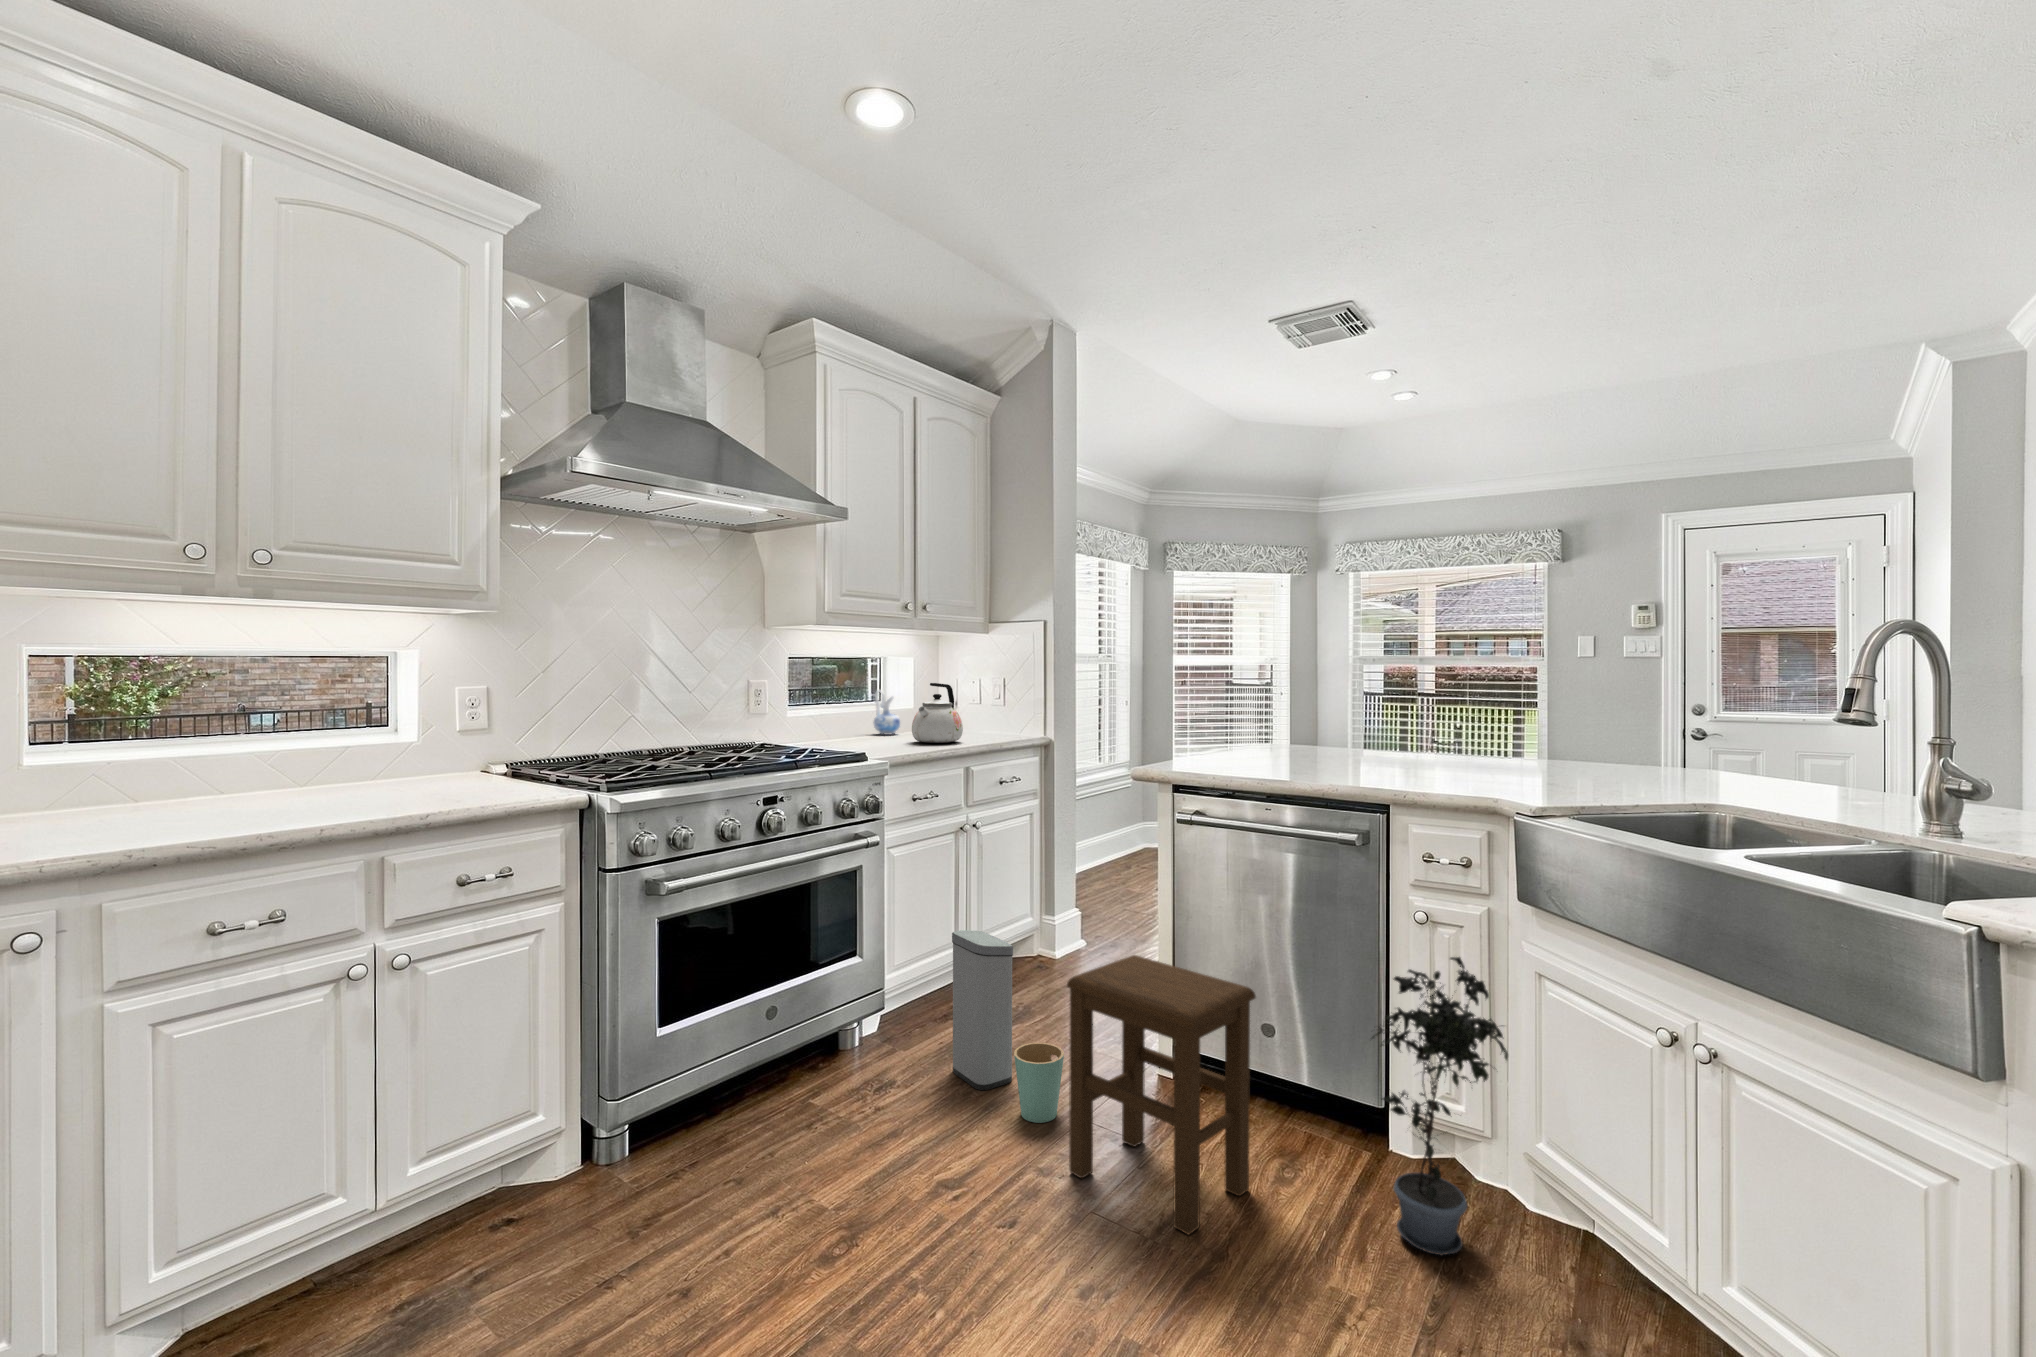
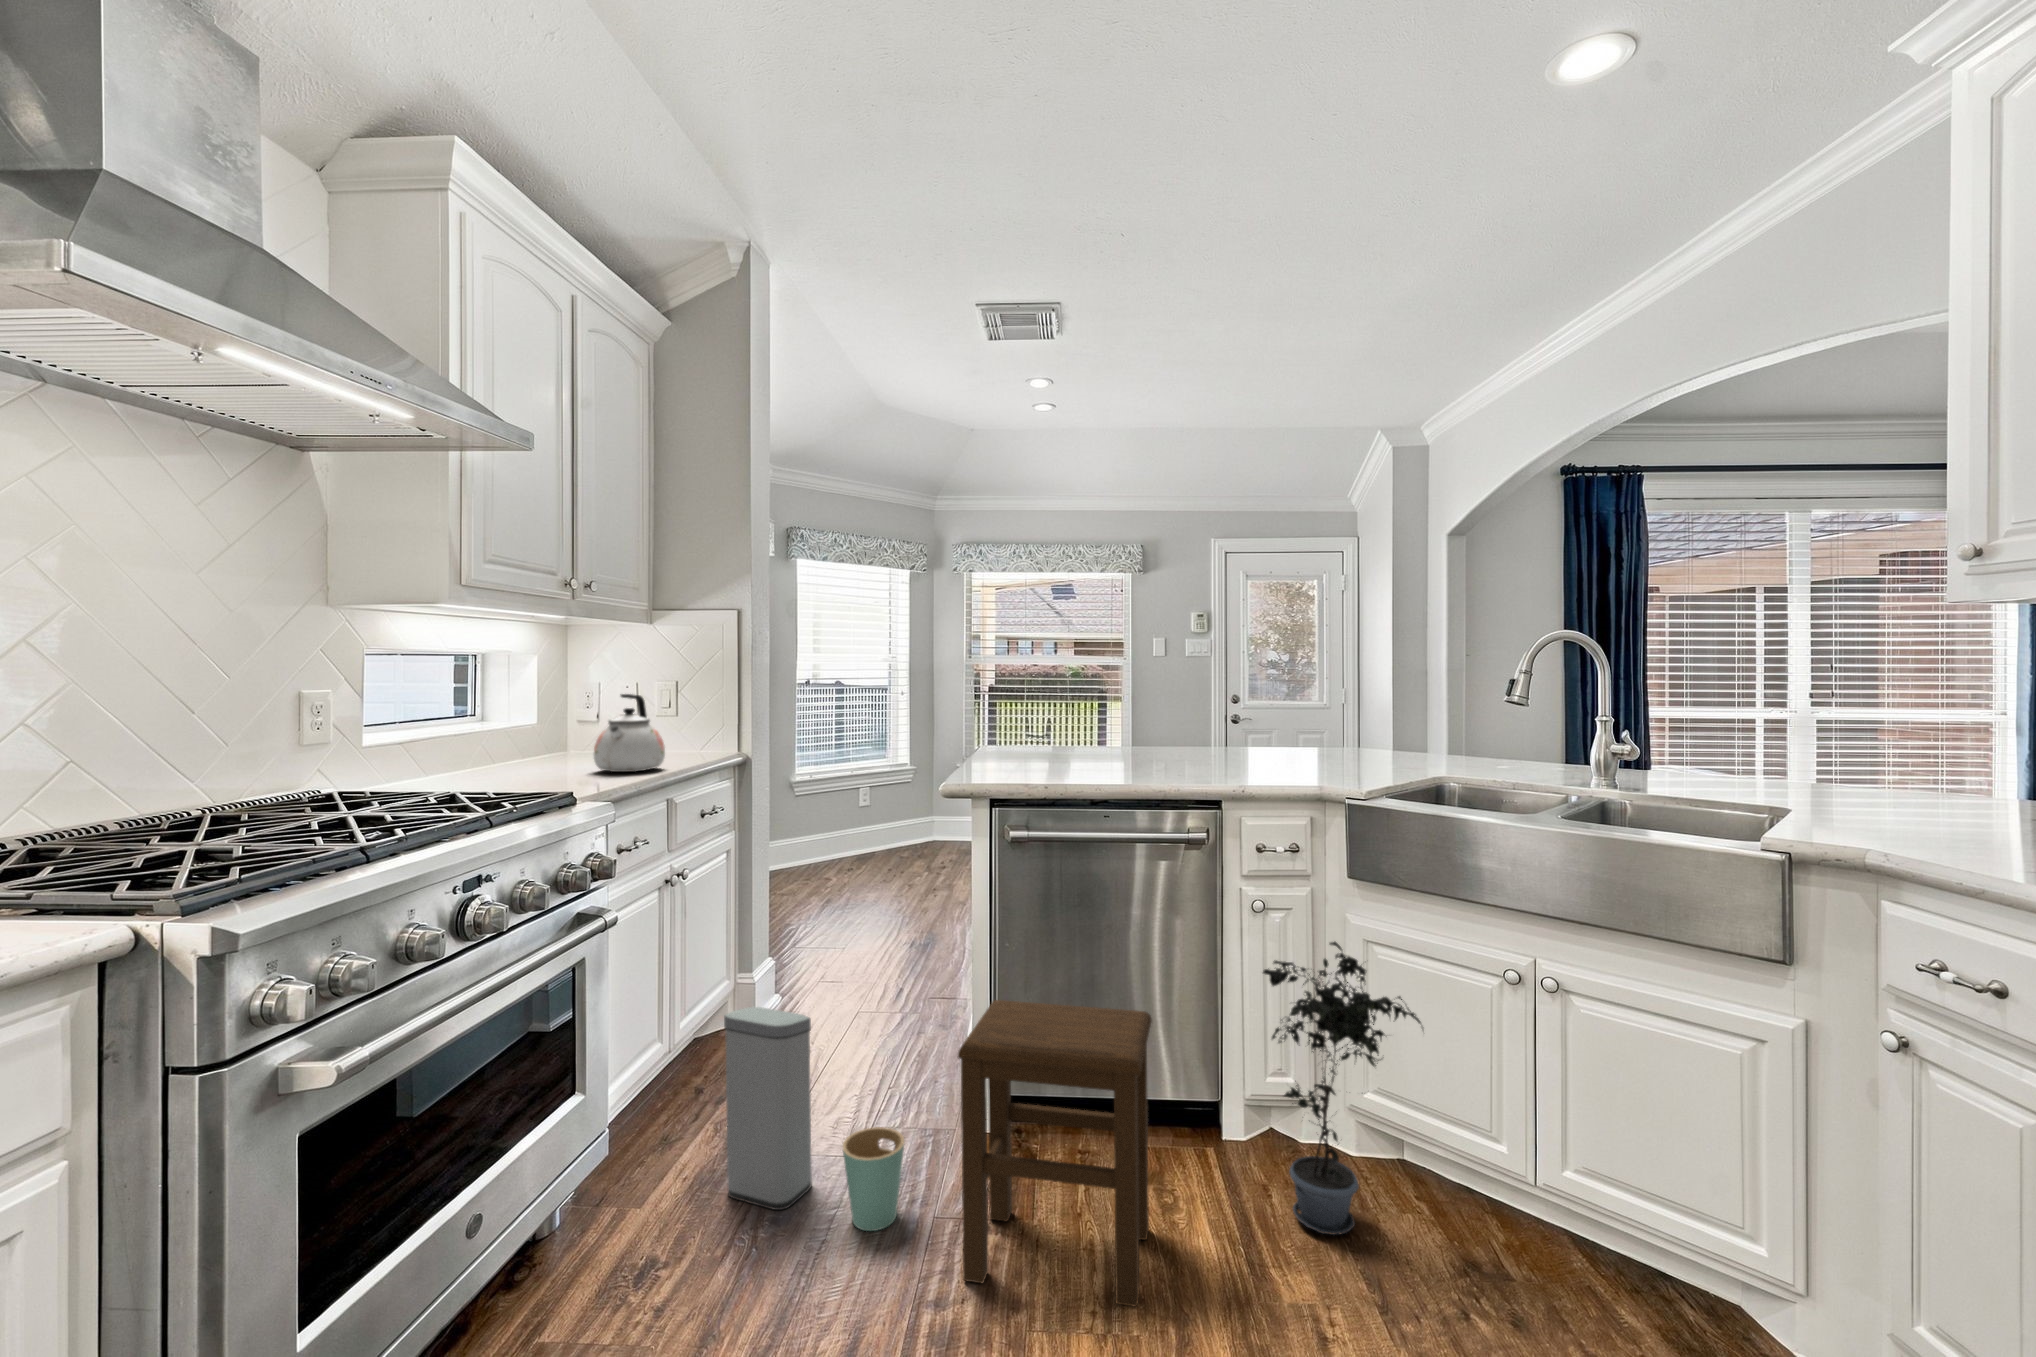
ceramic pitcher: present [874,690,900,735] -> none [509,705,549,765]

